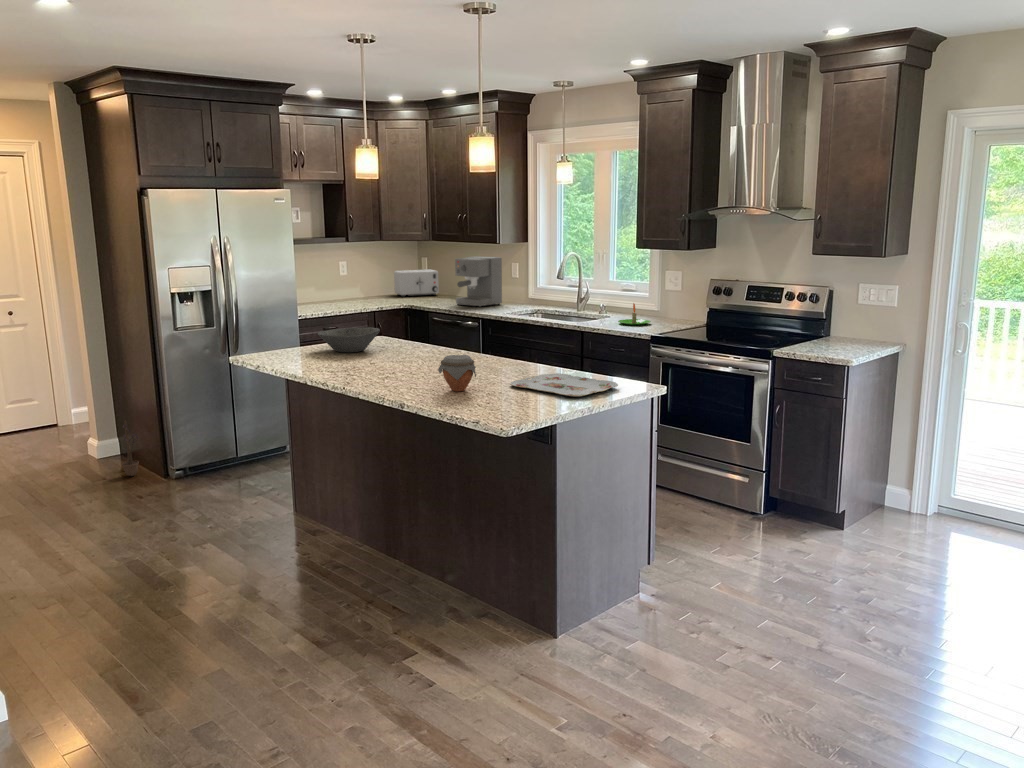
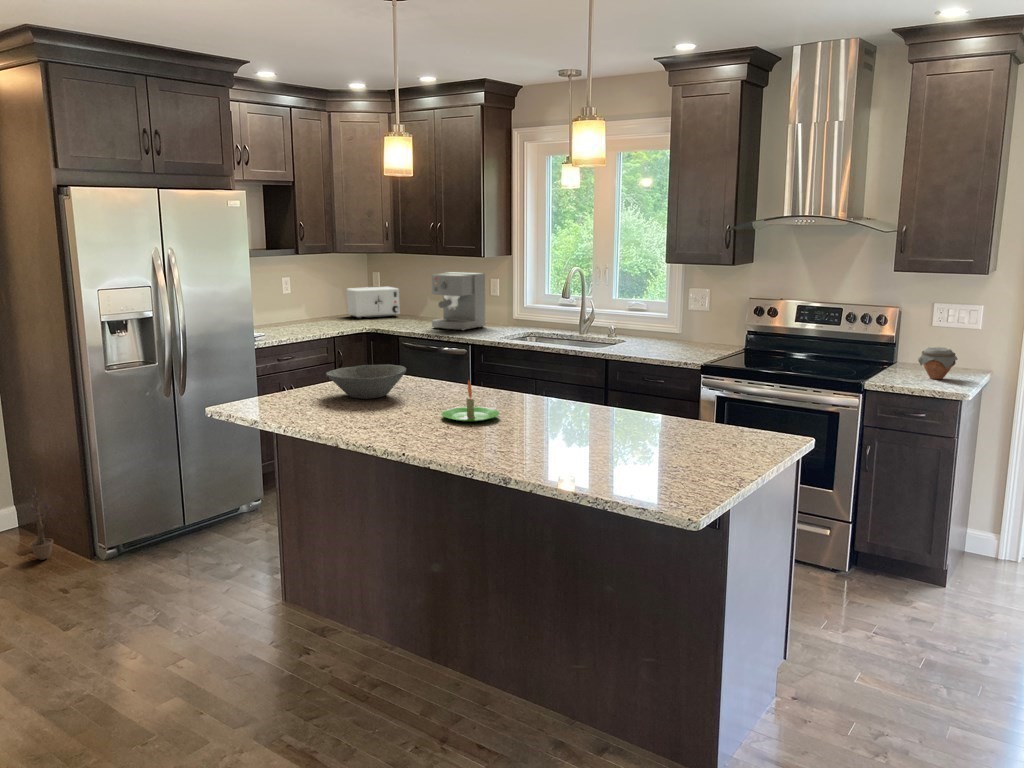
candle: present [618,303,651,325] -> present [441,381,499,422]
jar: present [438,355,476,392] -> present [918,347,957,379]
serving tray: present [510,373,618,397] -> none [628,424,768,460]

